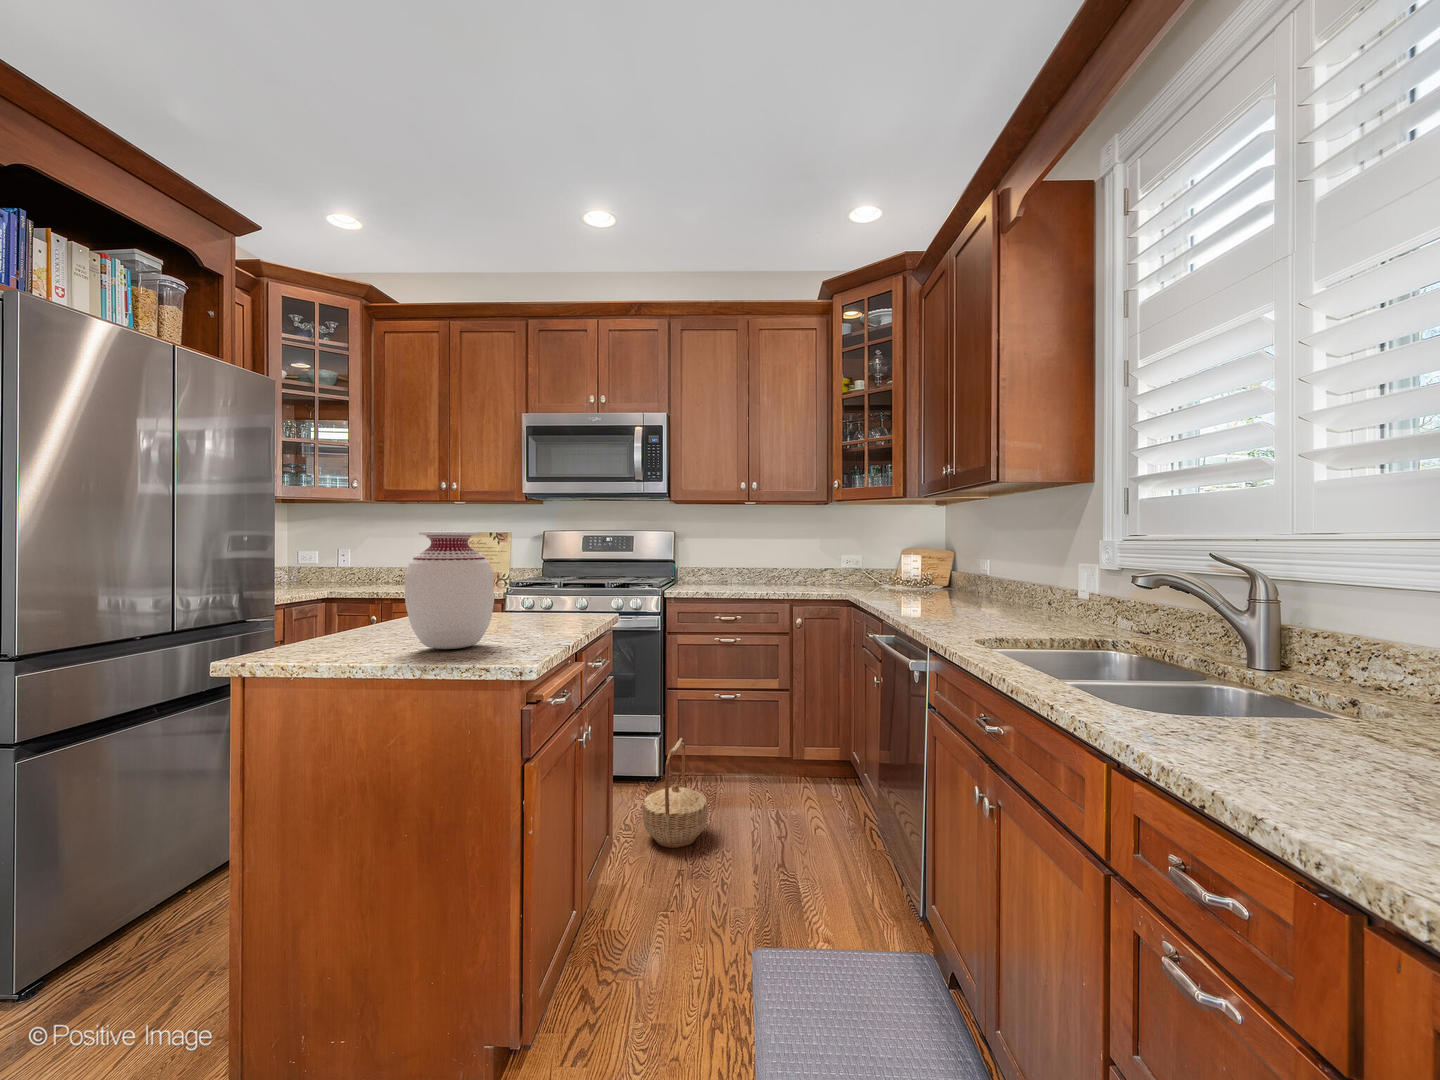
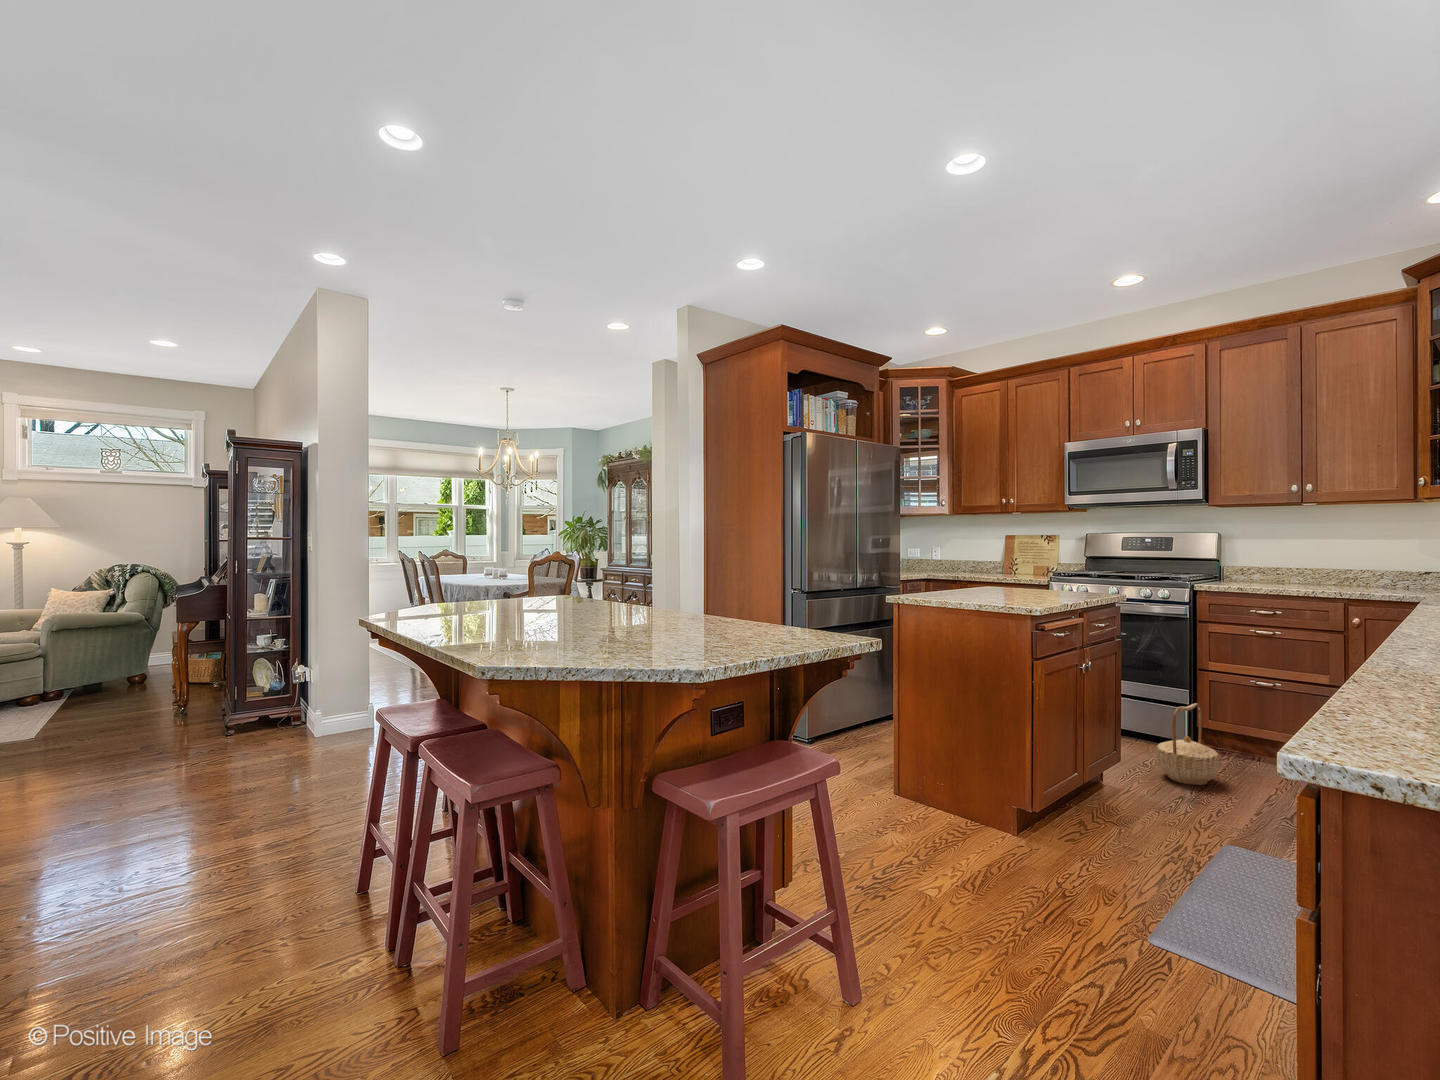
vase: present [405,531,494,649] -> none [980,539,1027,600]

